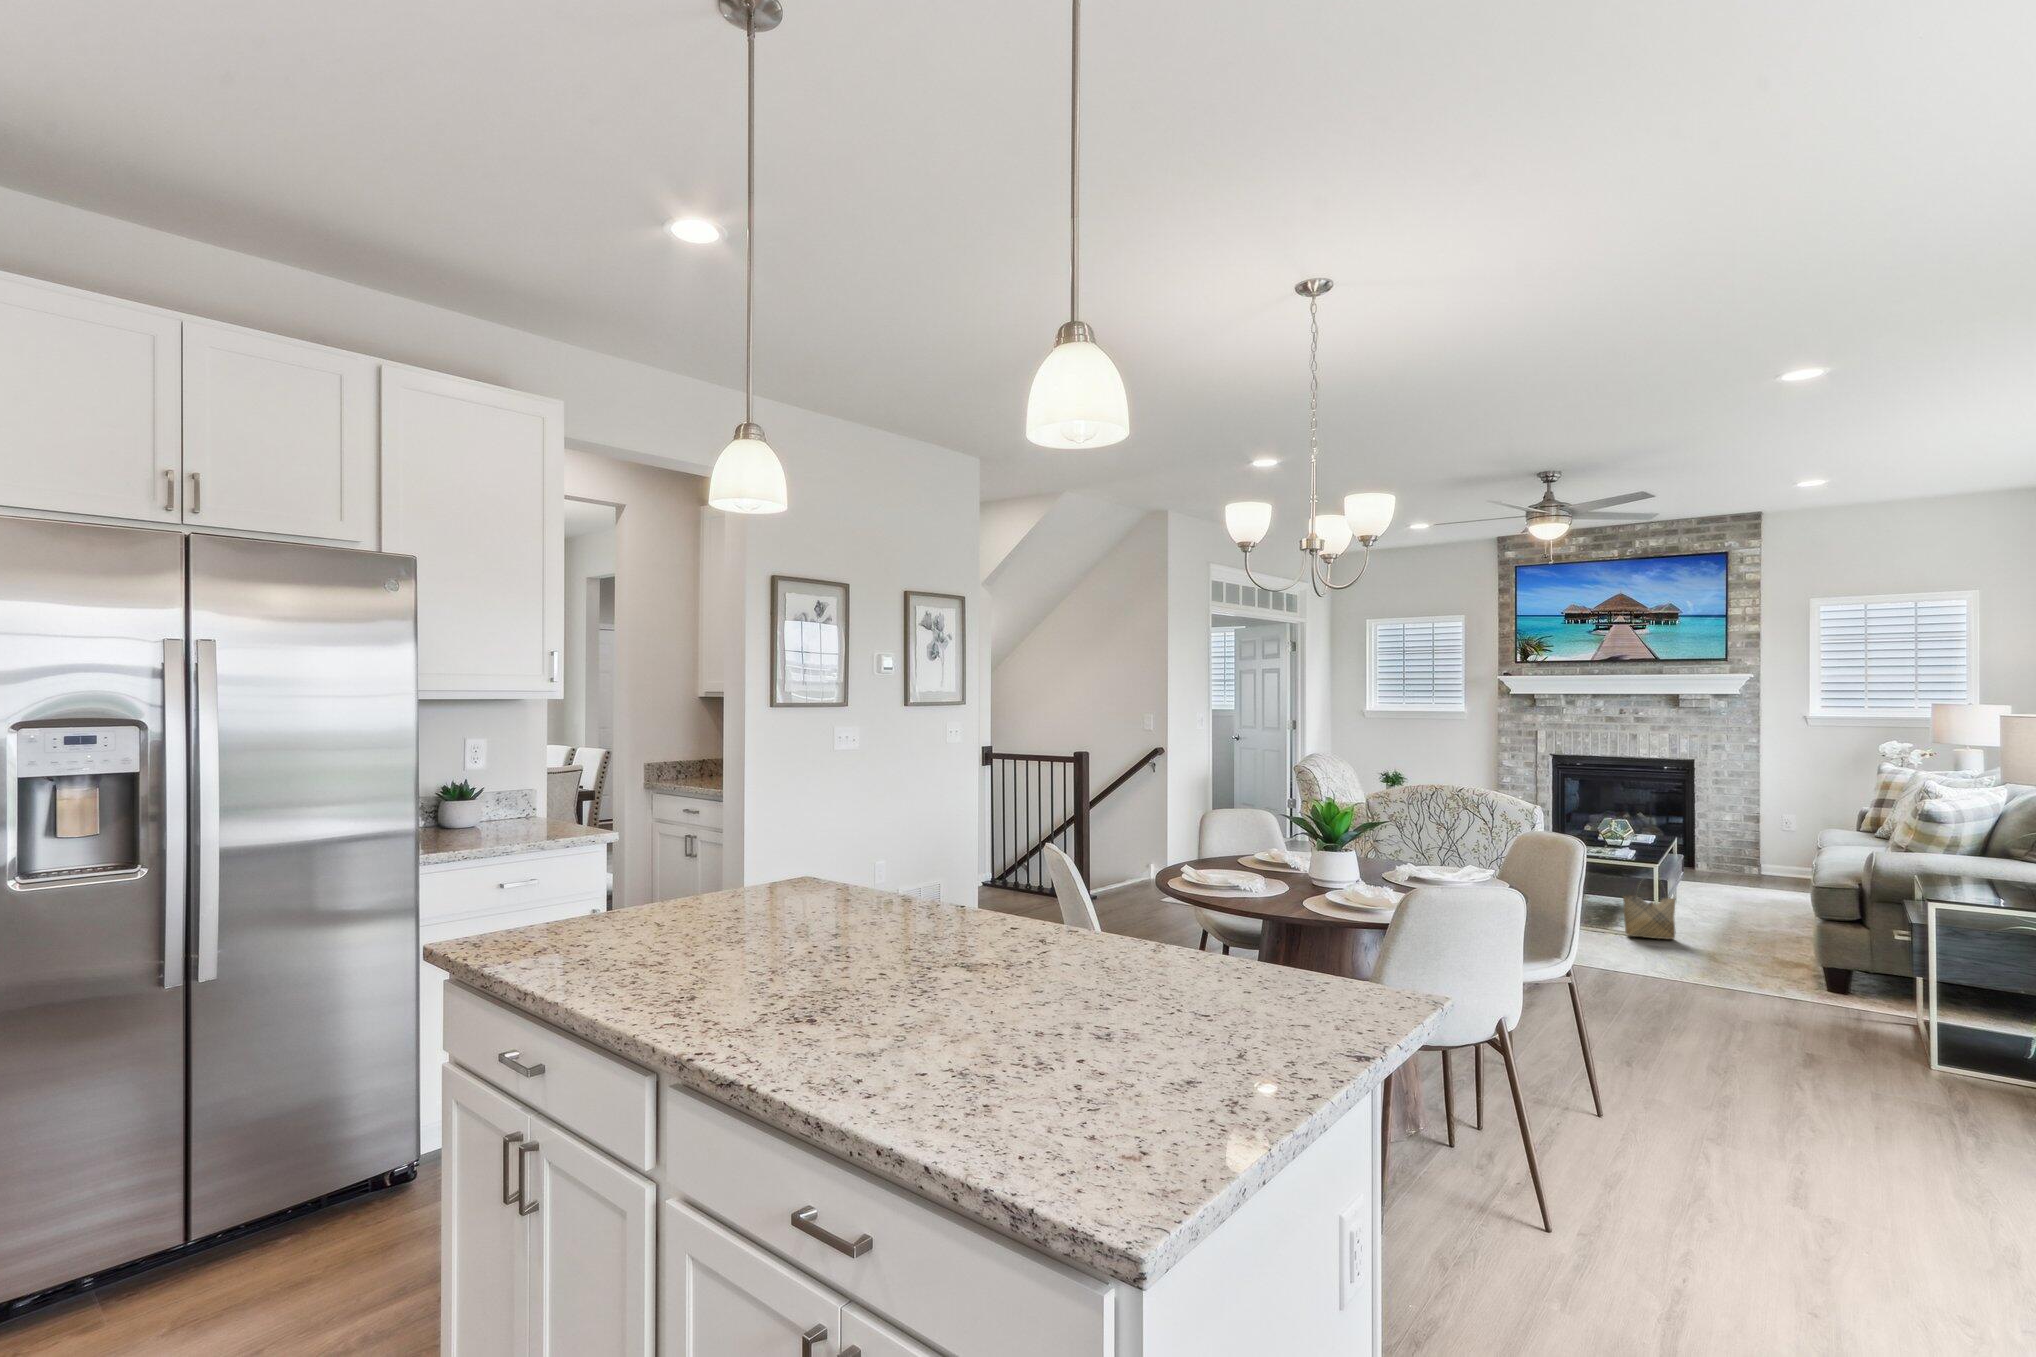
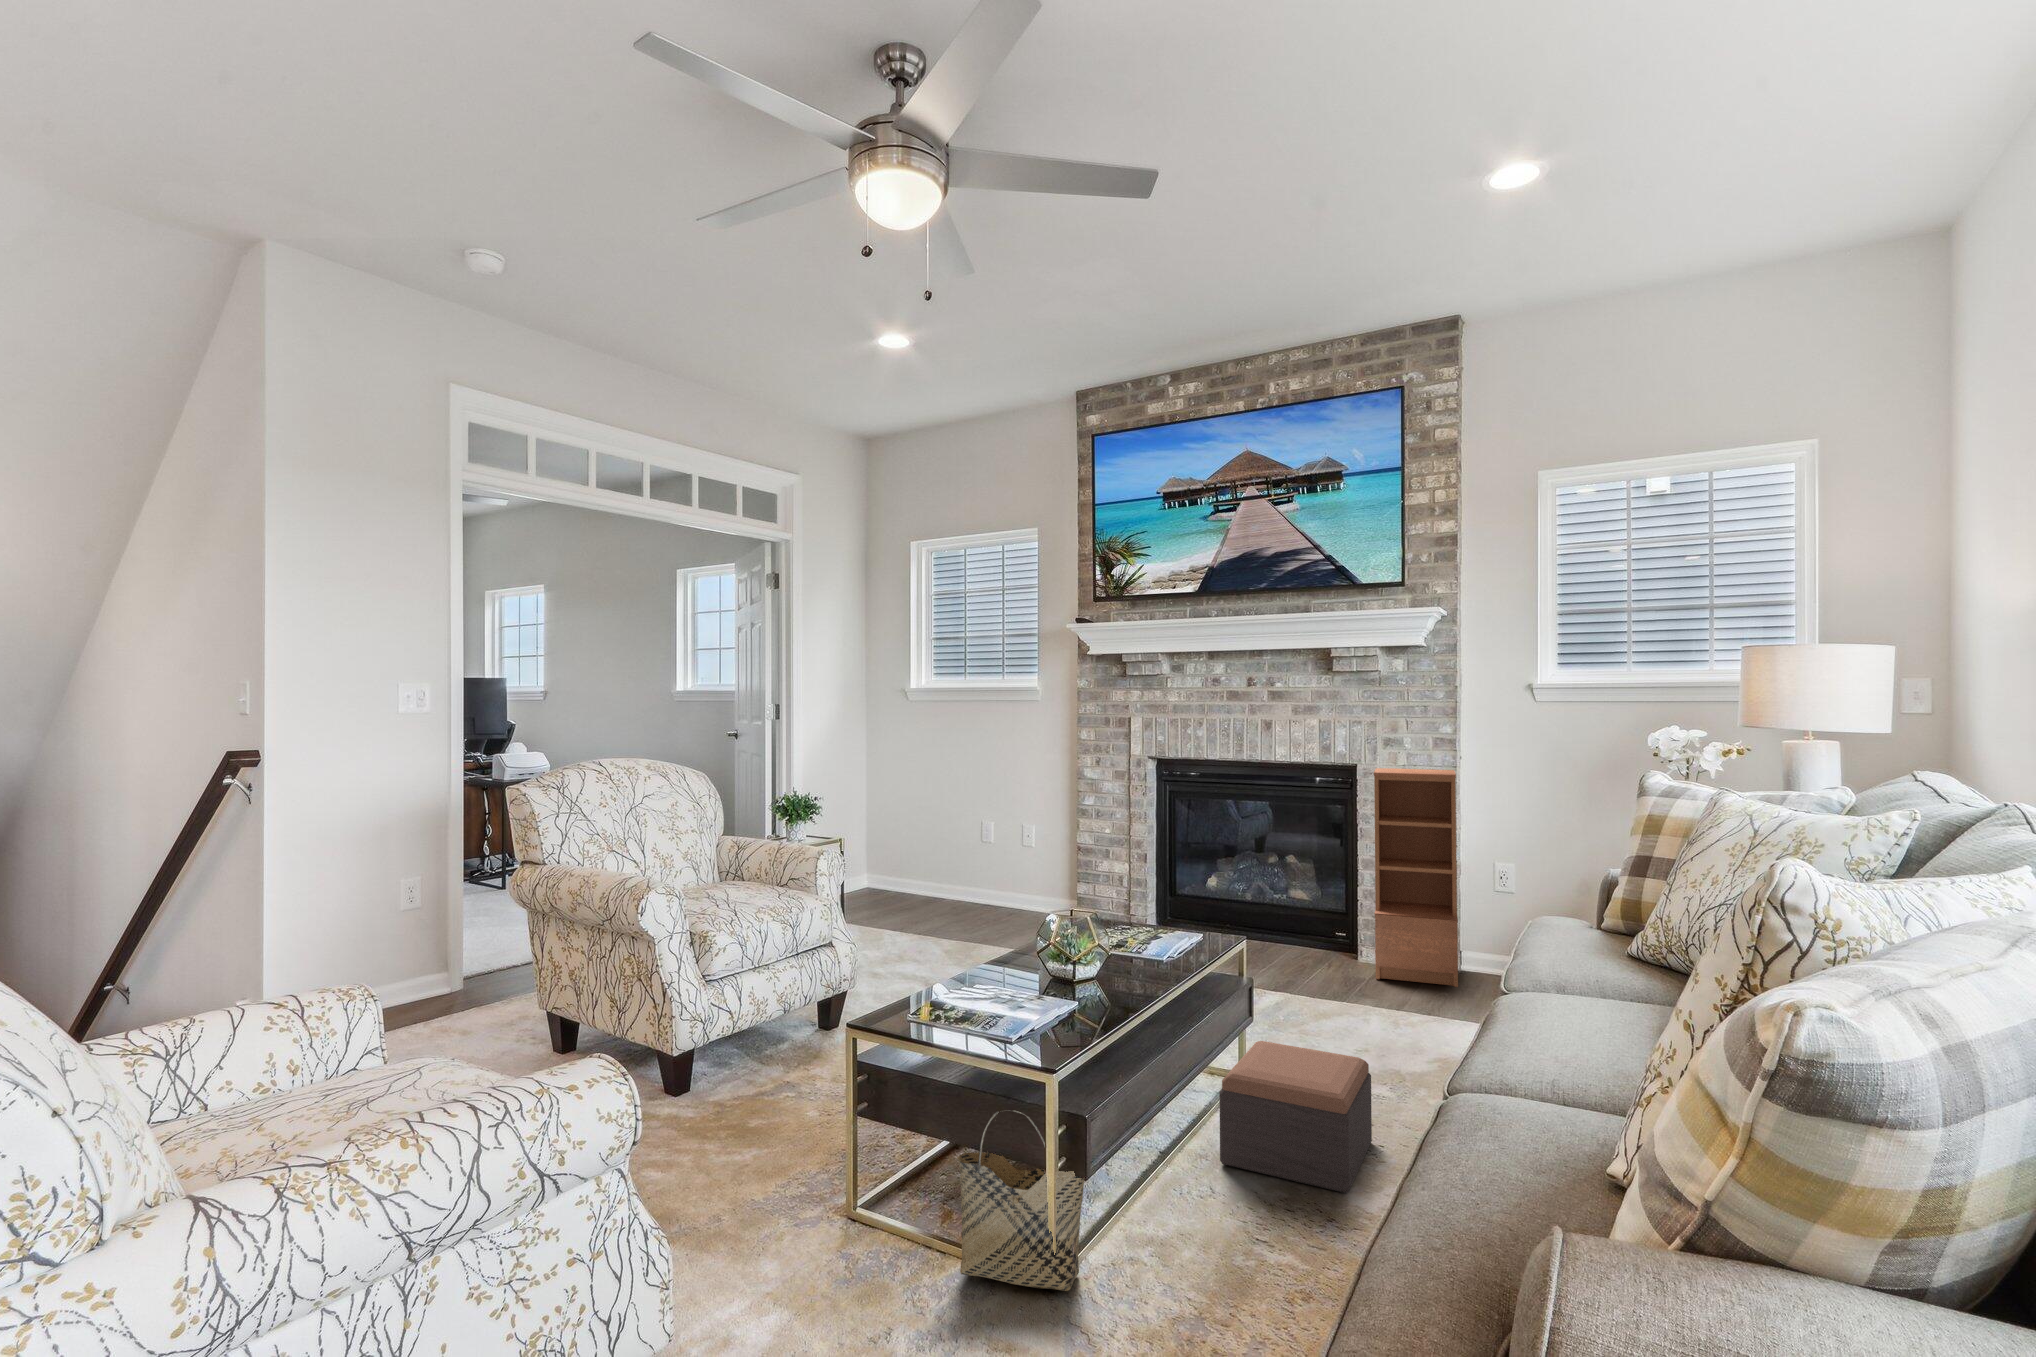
bookcase: none [1709,762,1766,879] -> present [1374,768,1458,987]
footstool: none [1697,877,1761,927] -> present [1219,1041,1372,1193]

